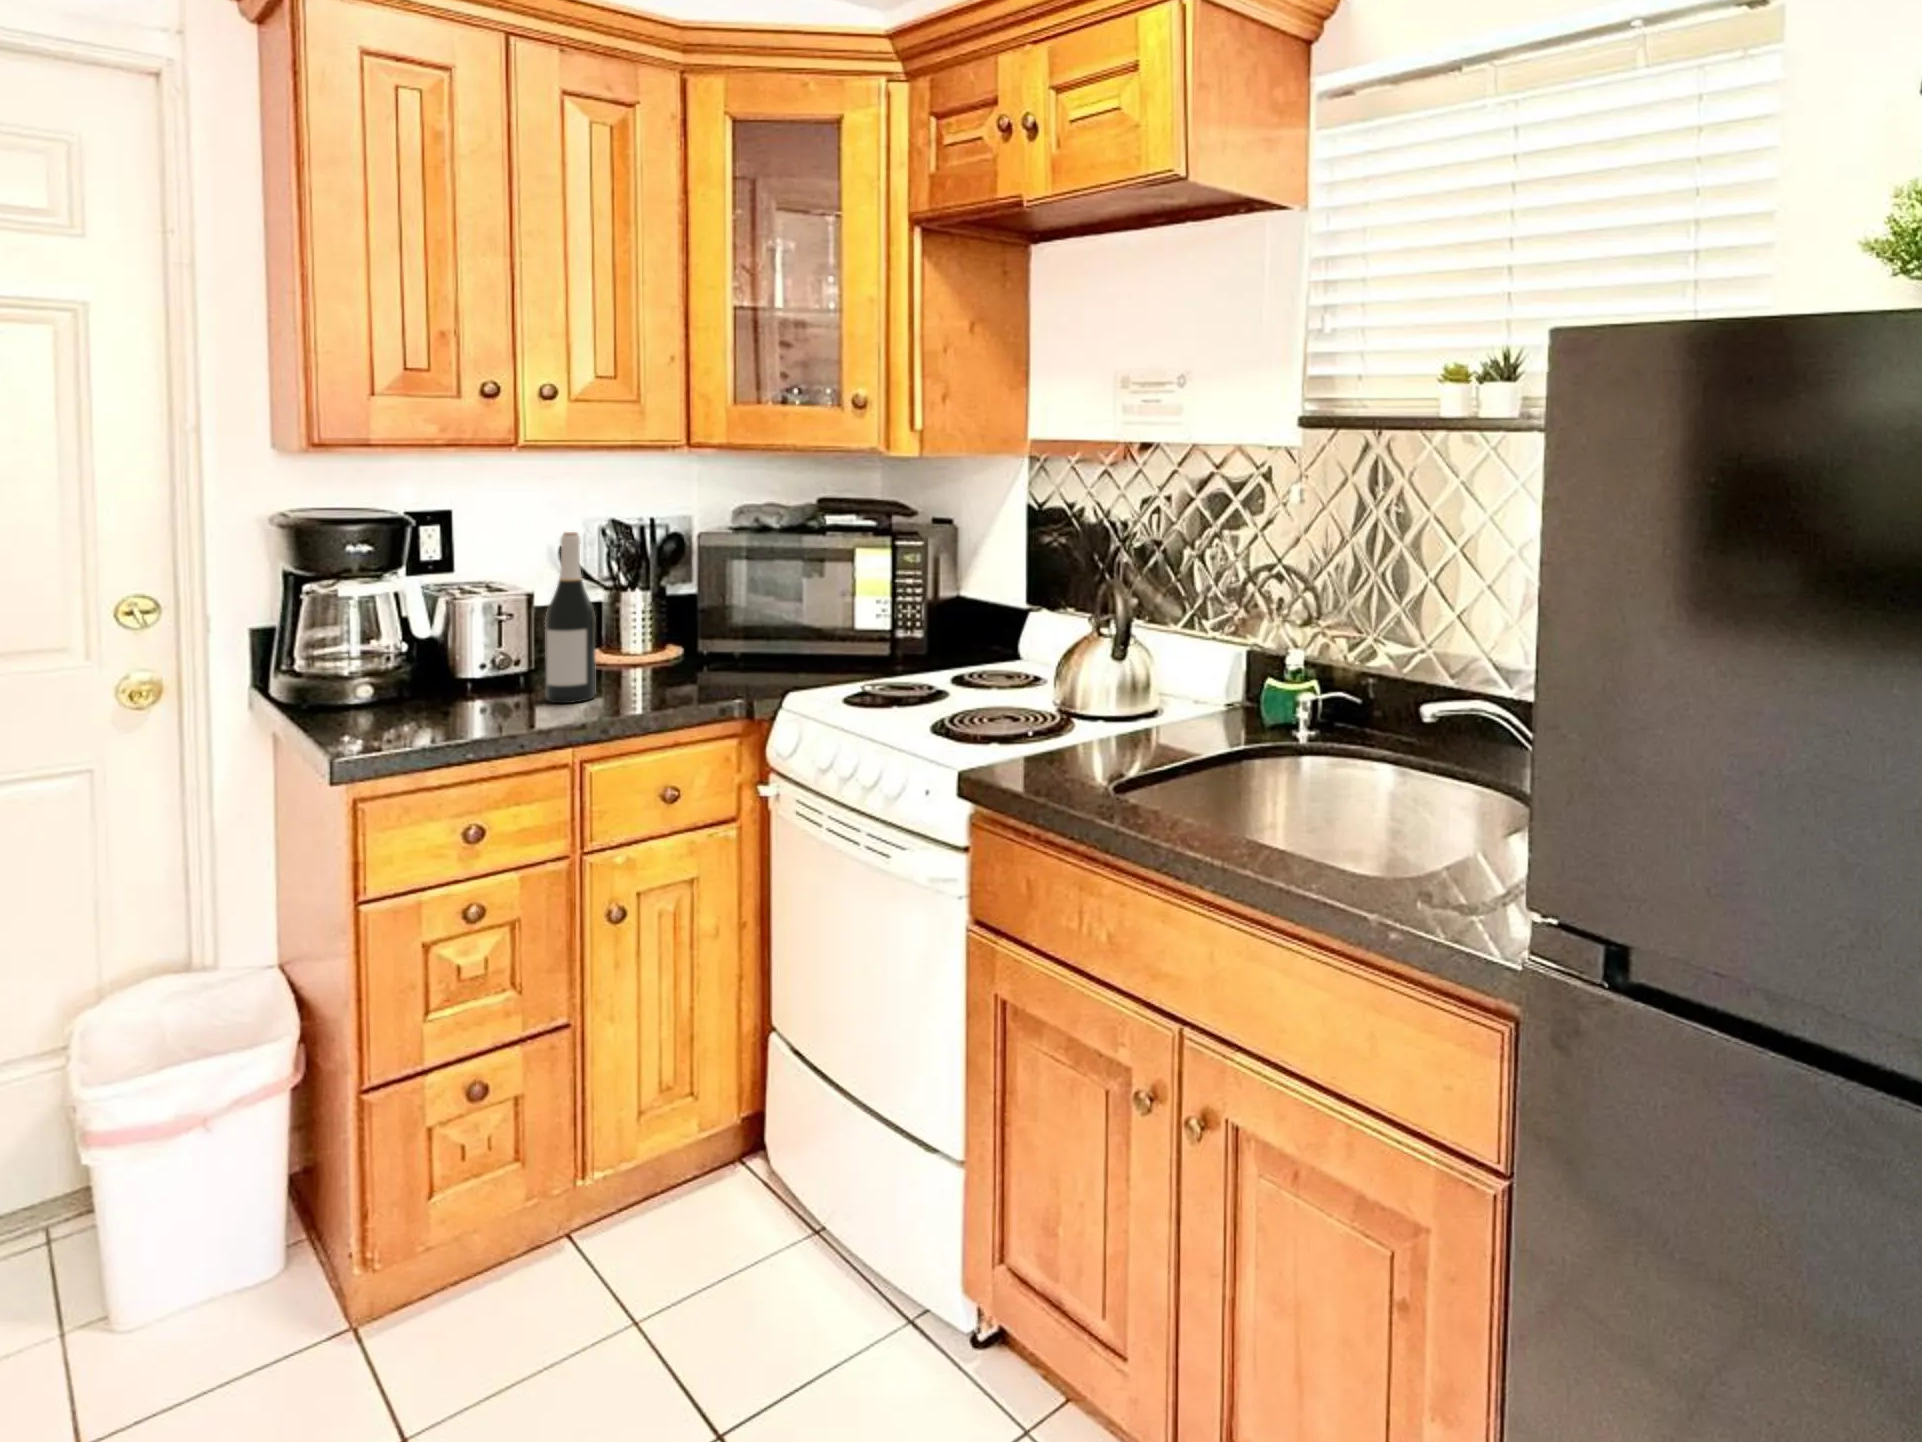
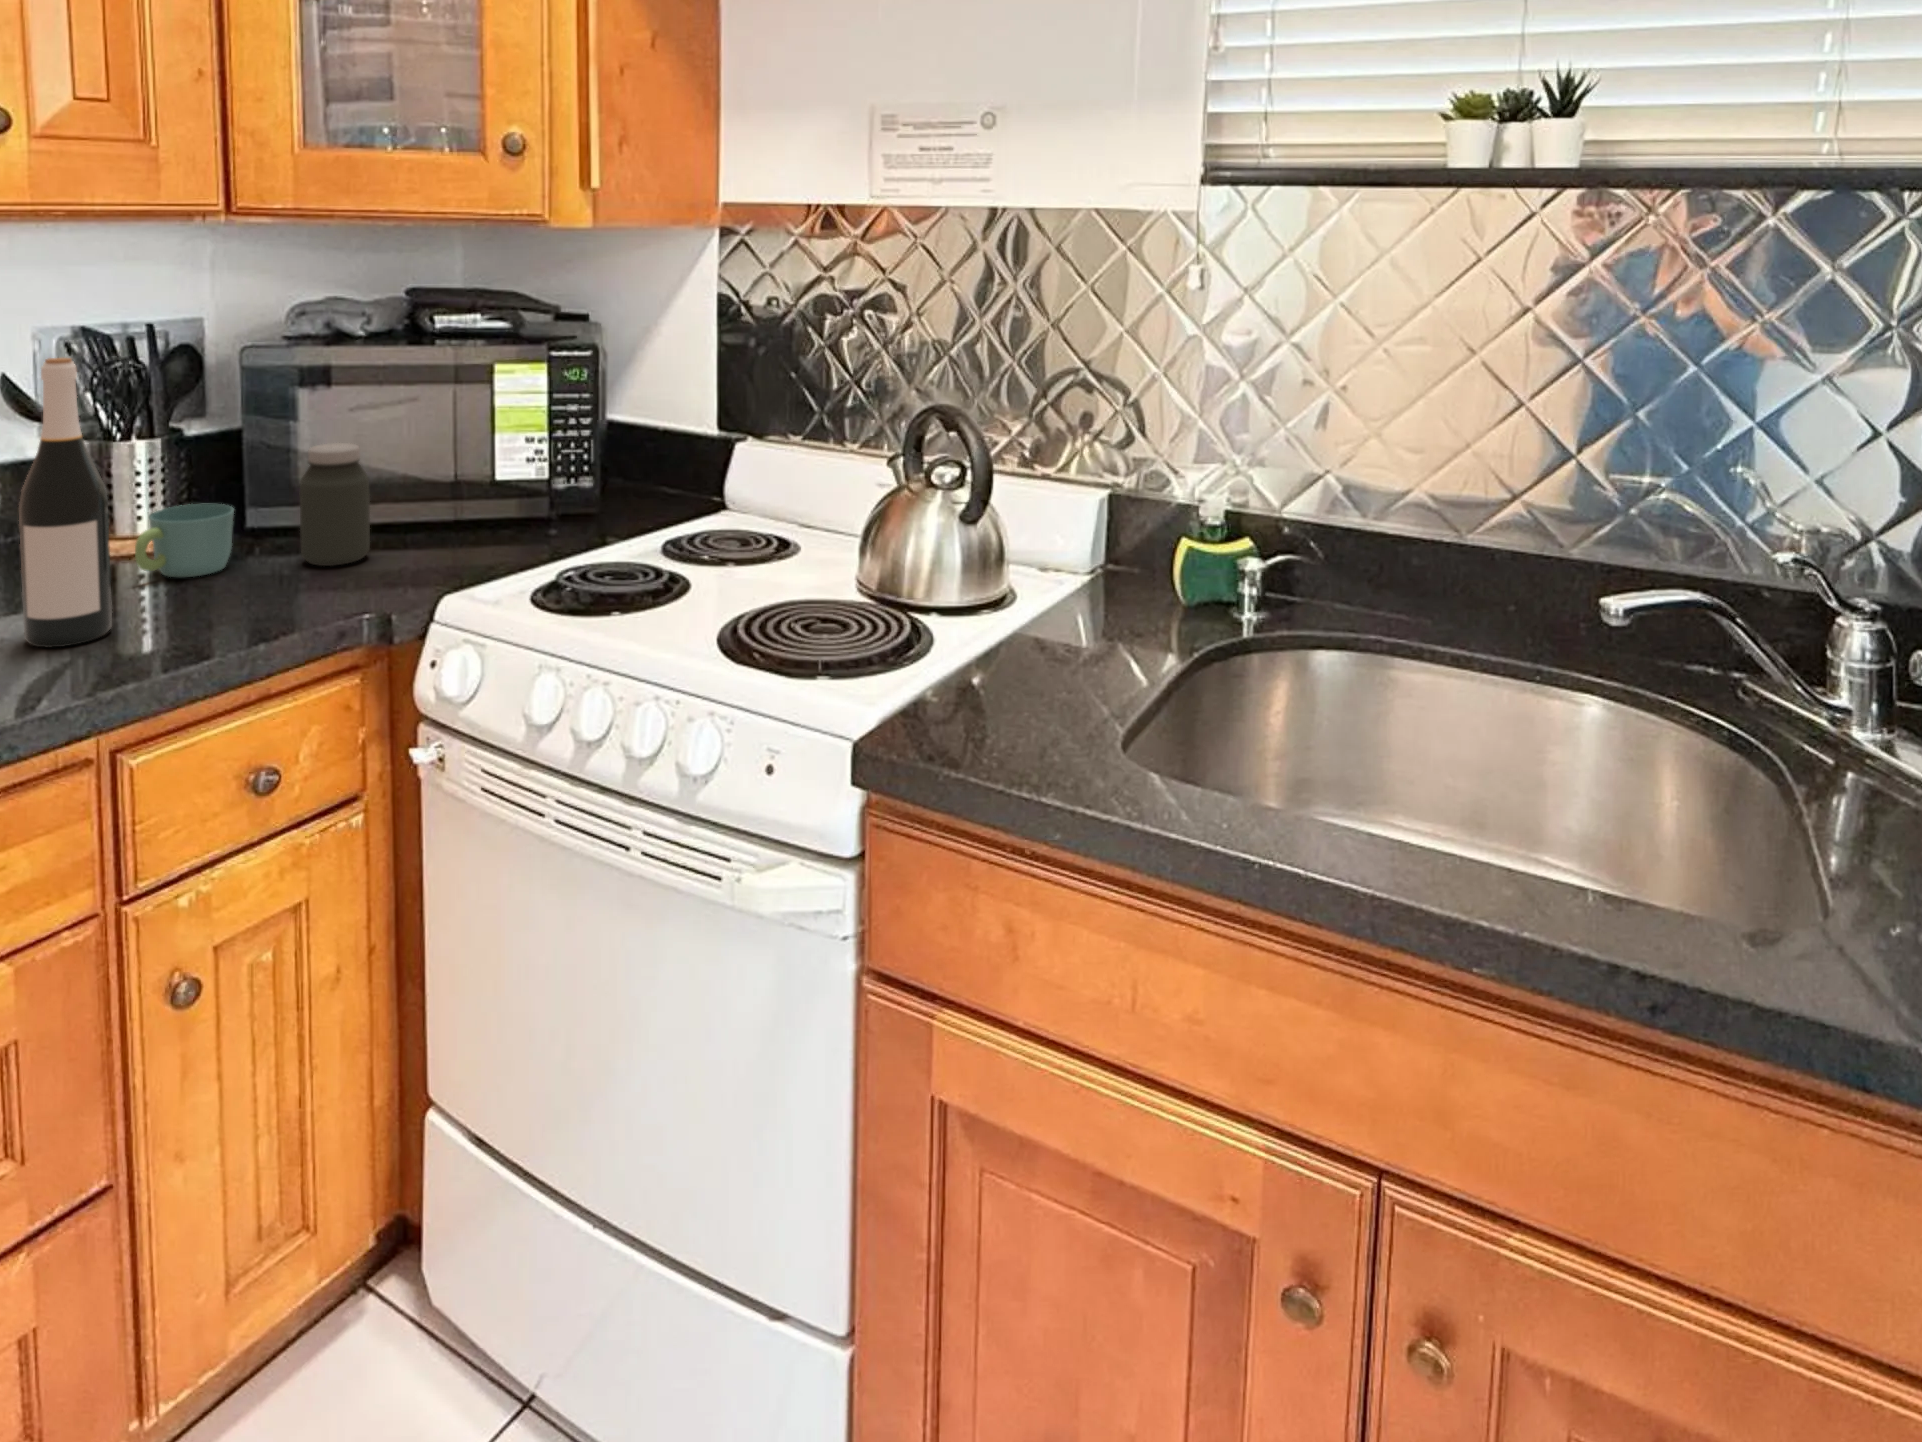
jar: none [722,597,767,675] -> present [300,443,370,566]
mug: none [621,633,684,676] -> present [135,504,234,577]

